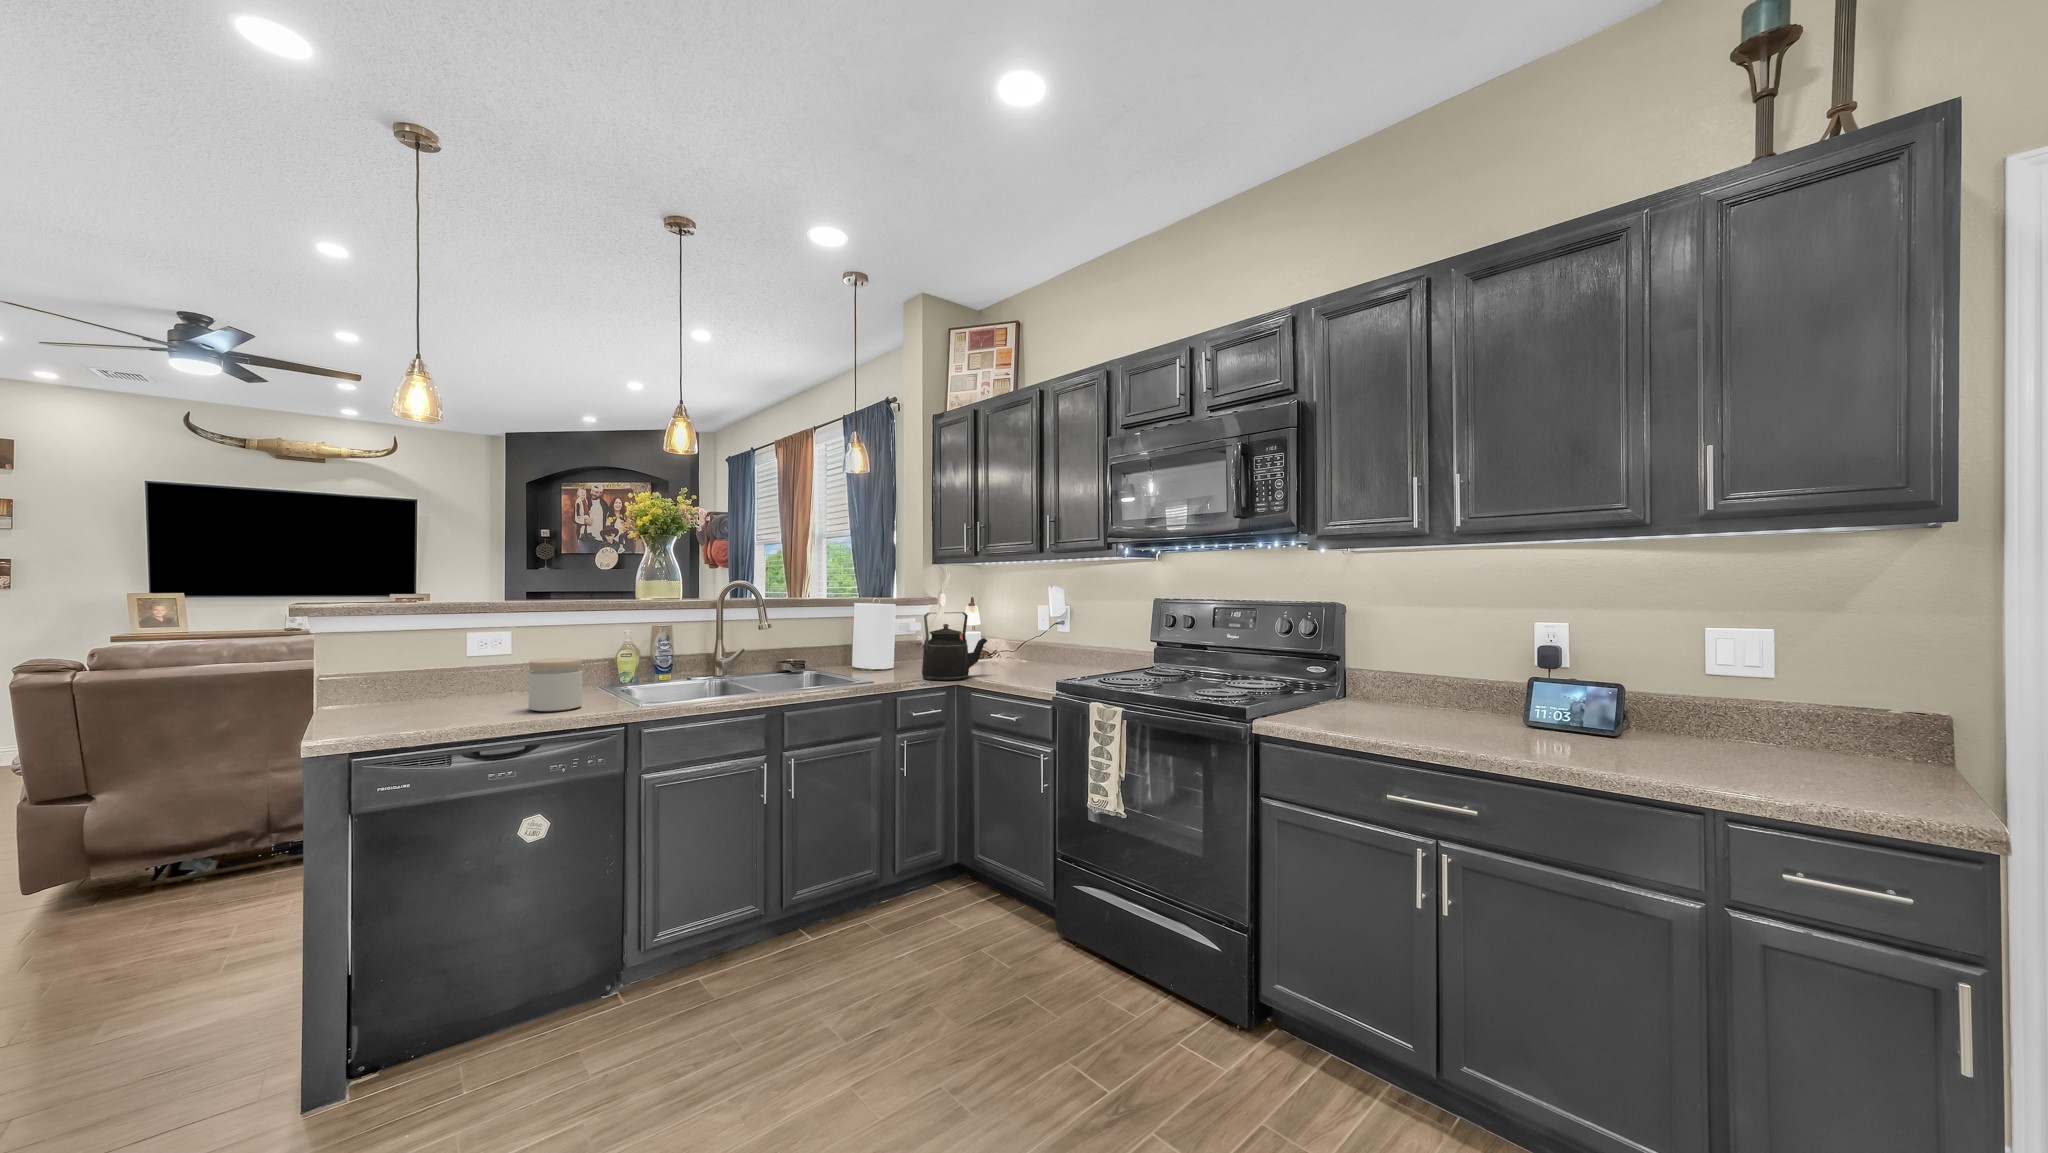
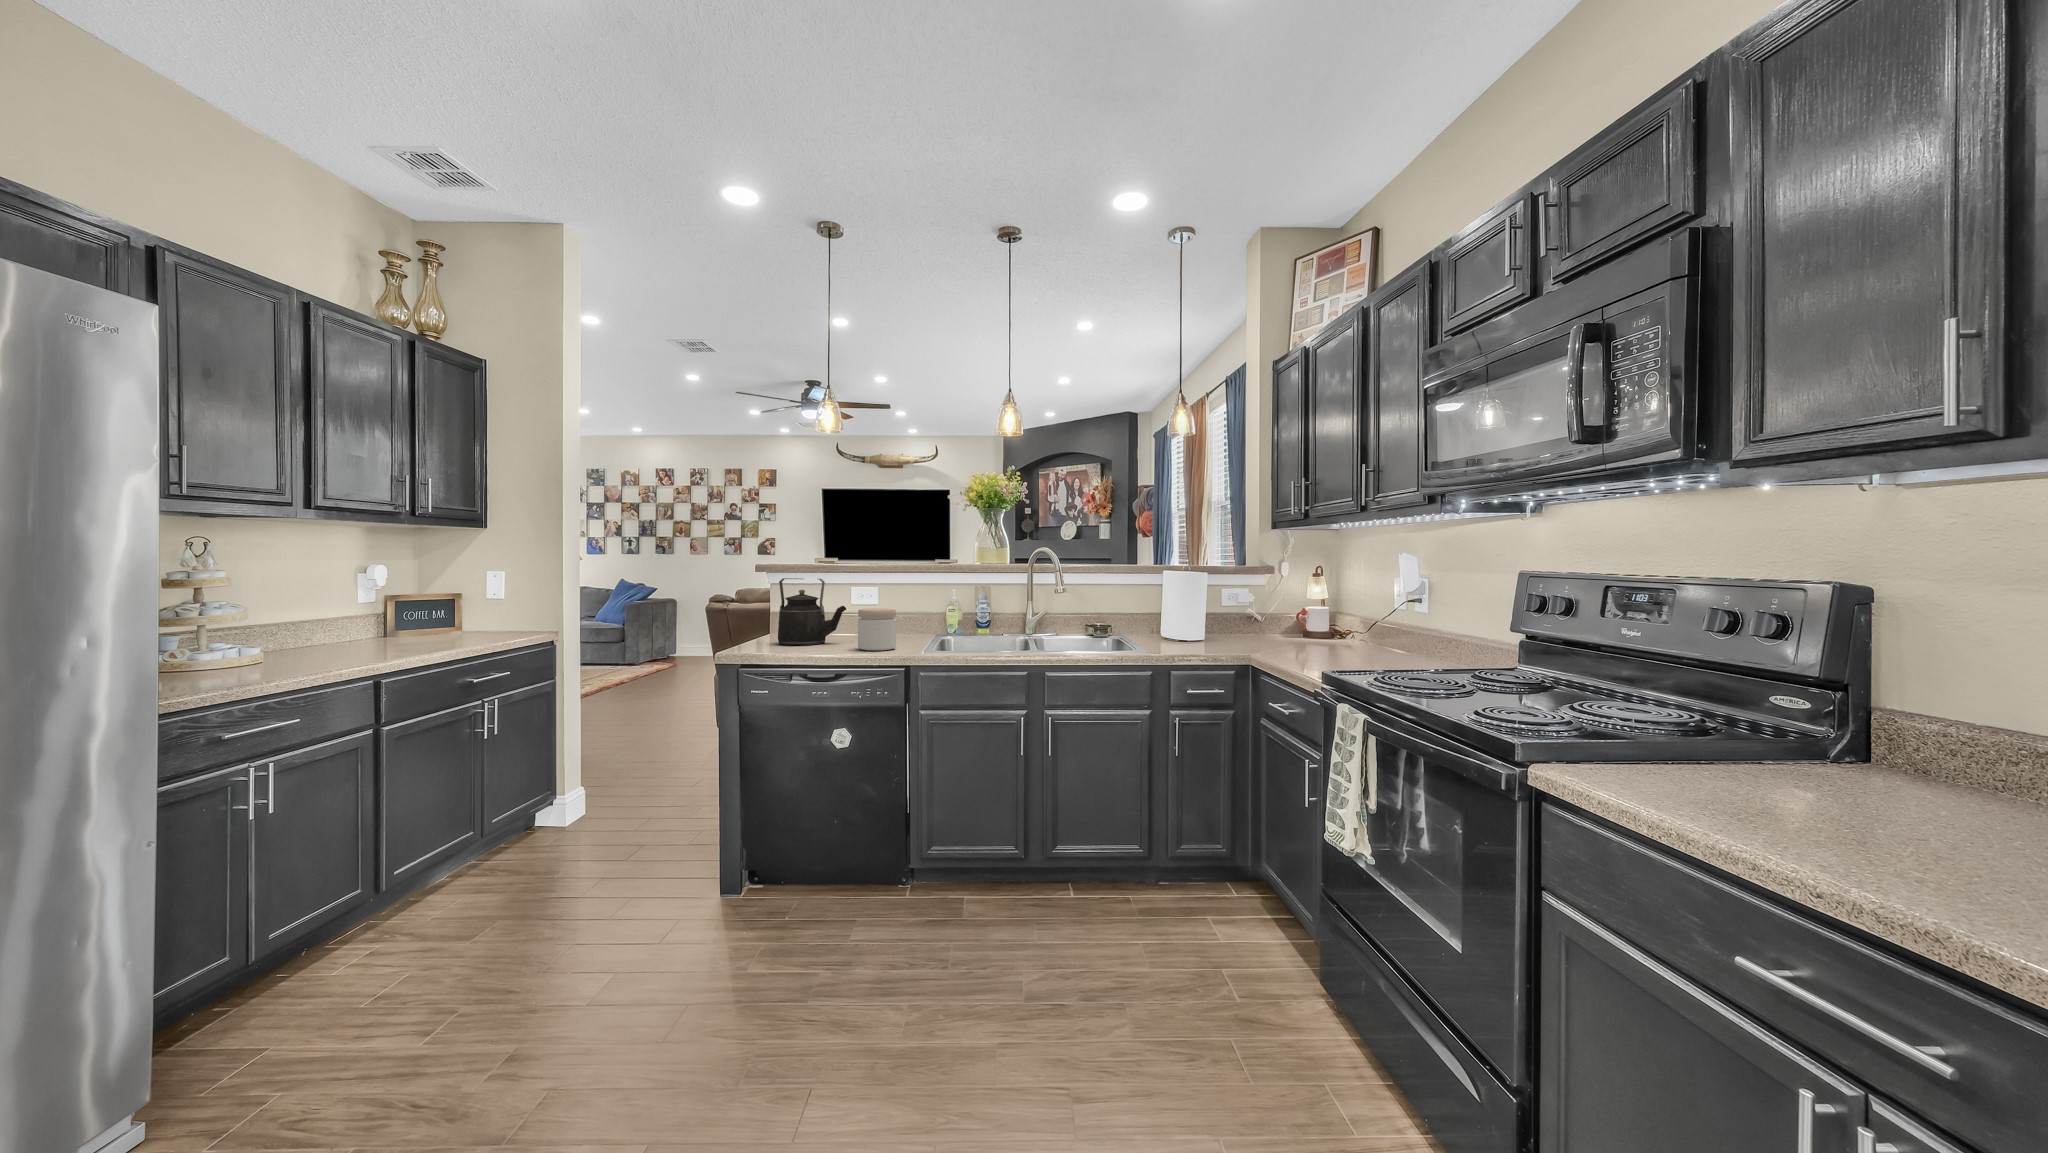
kettle: present [922,612,987,680] -> present [778,578,846,645]

